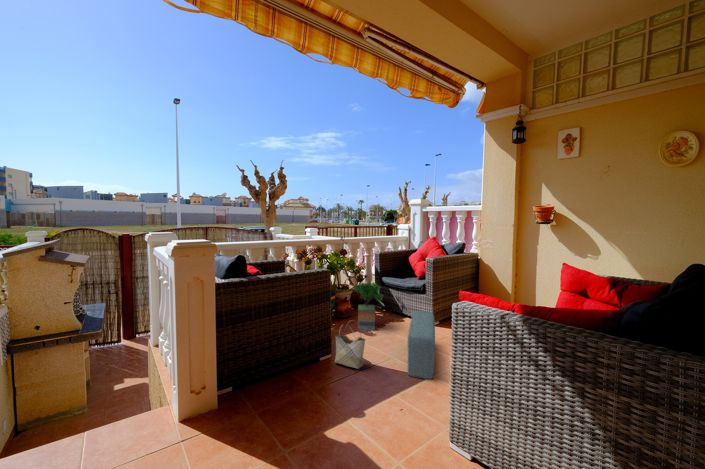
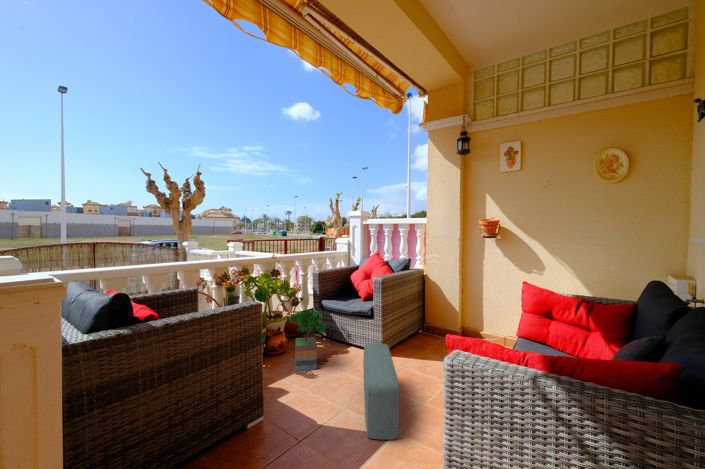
woven basket: present [335,320,365,369] -> none [267,369,310,439]

